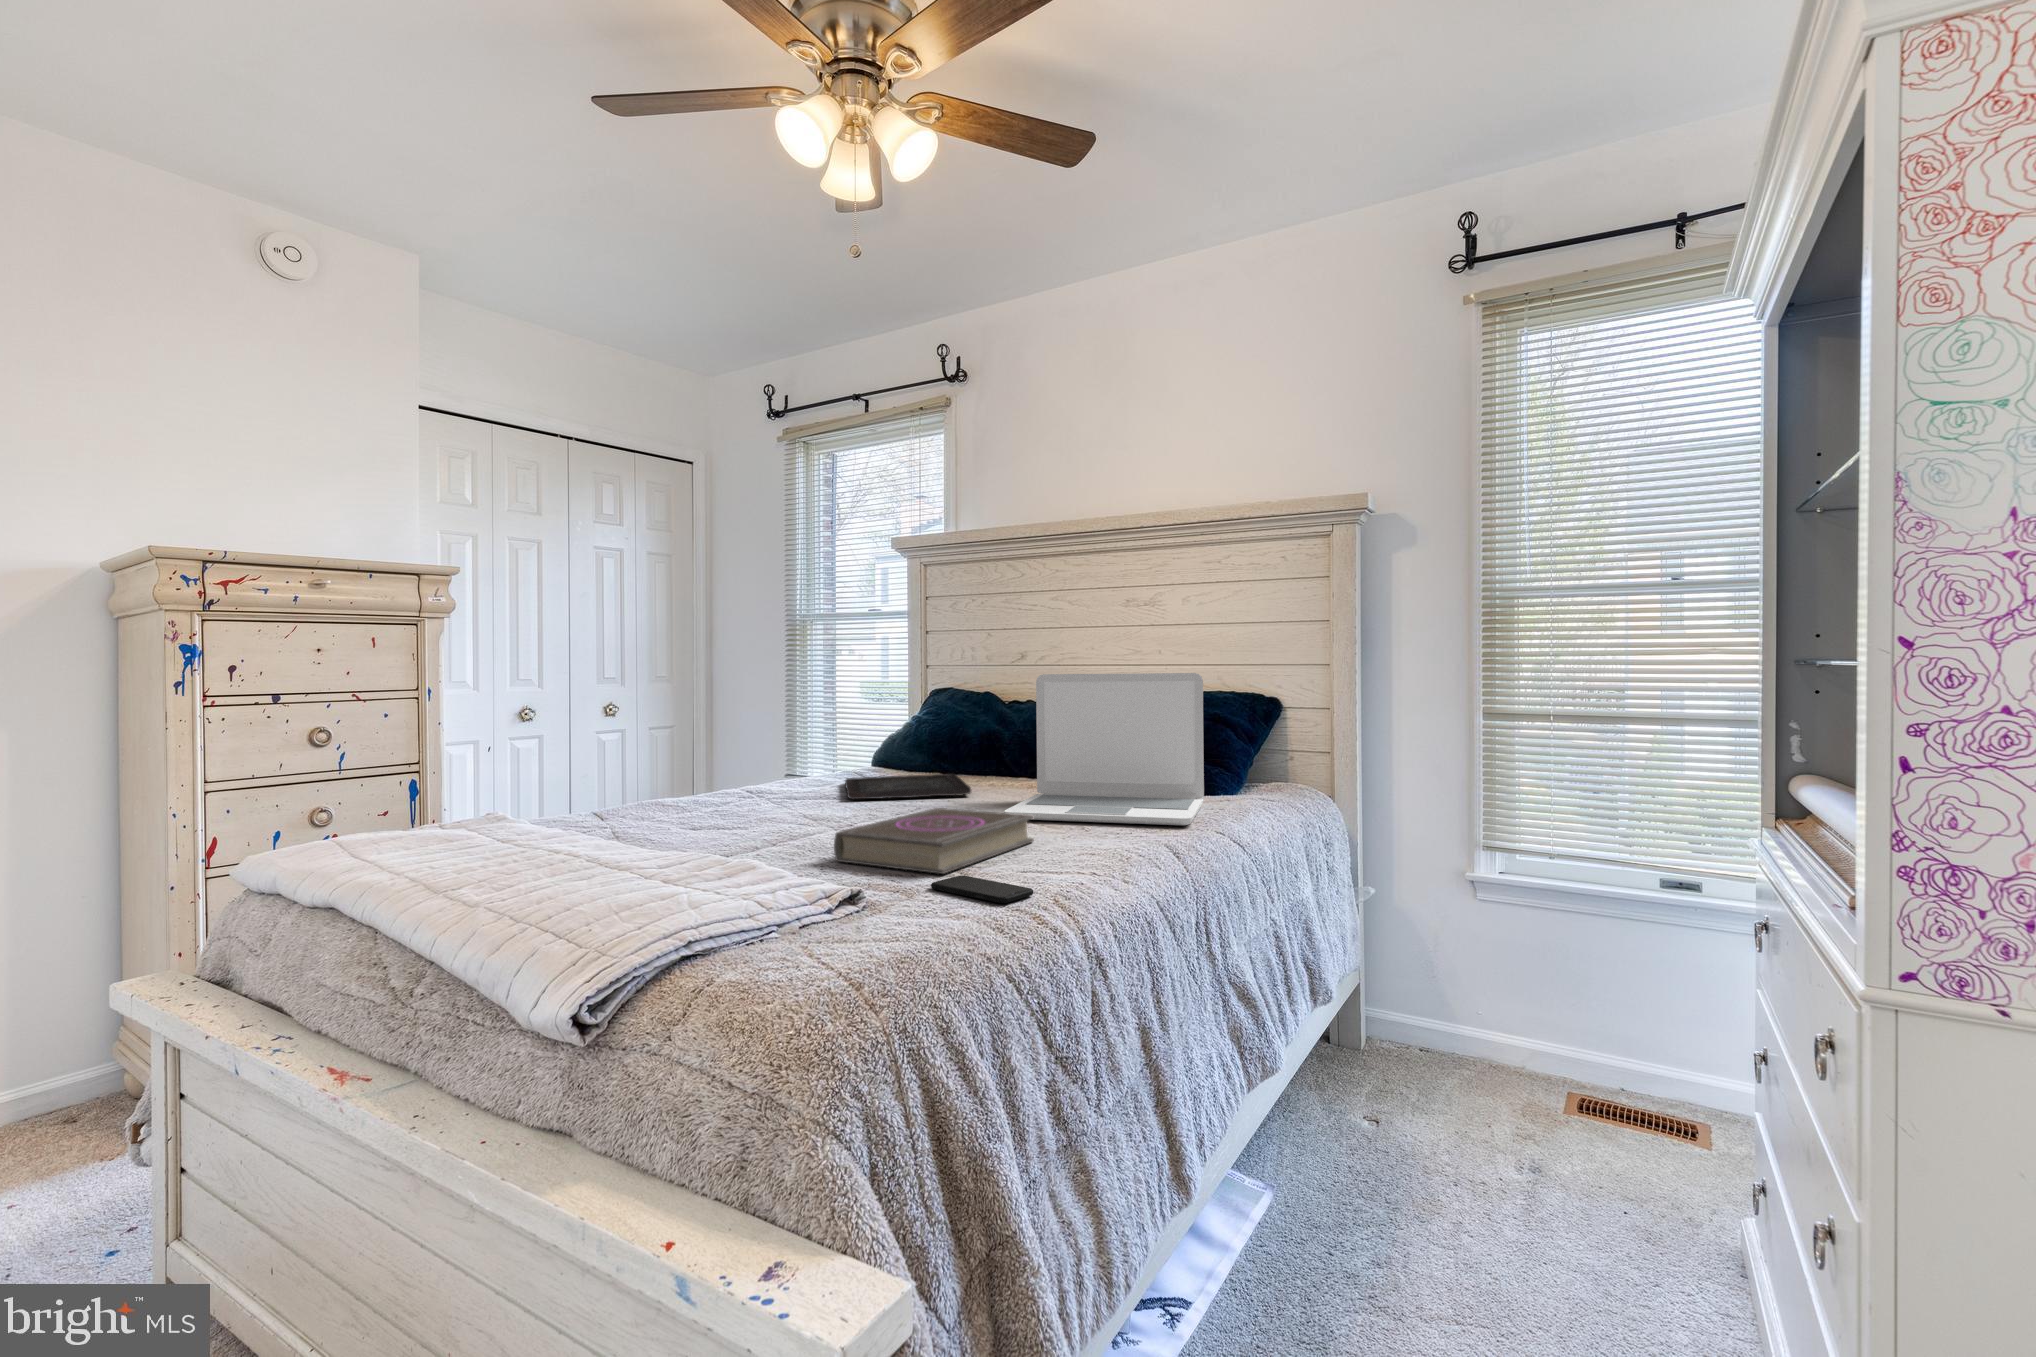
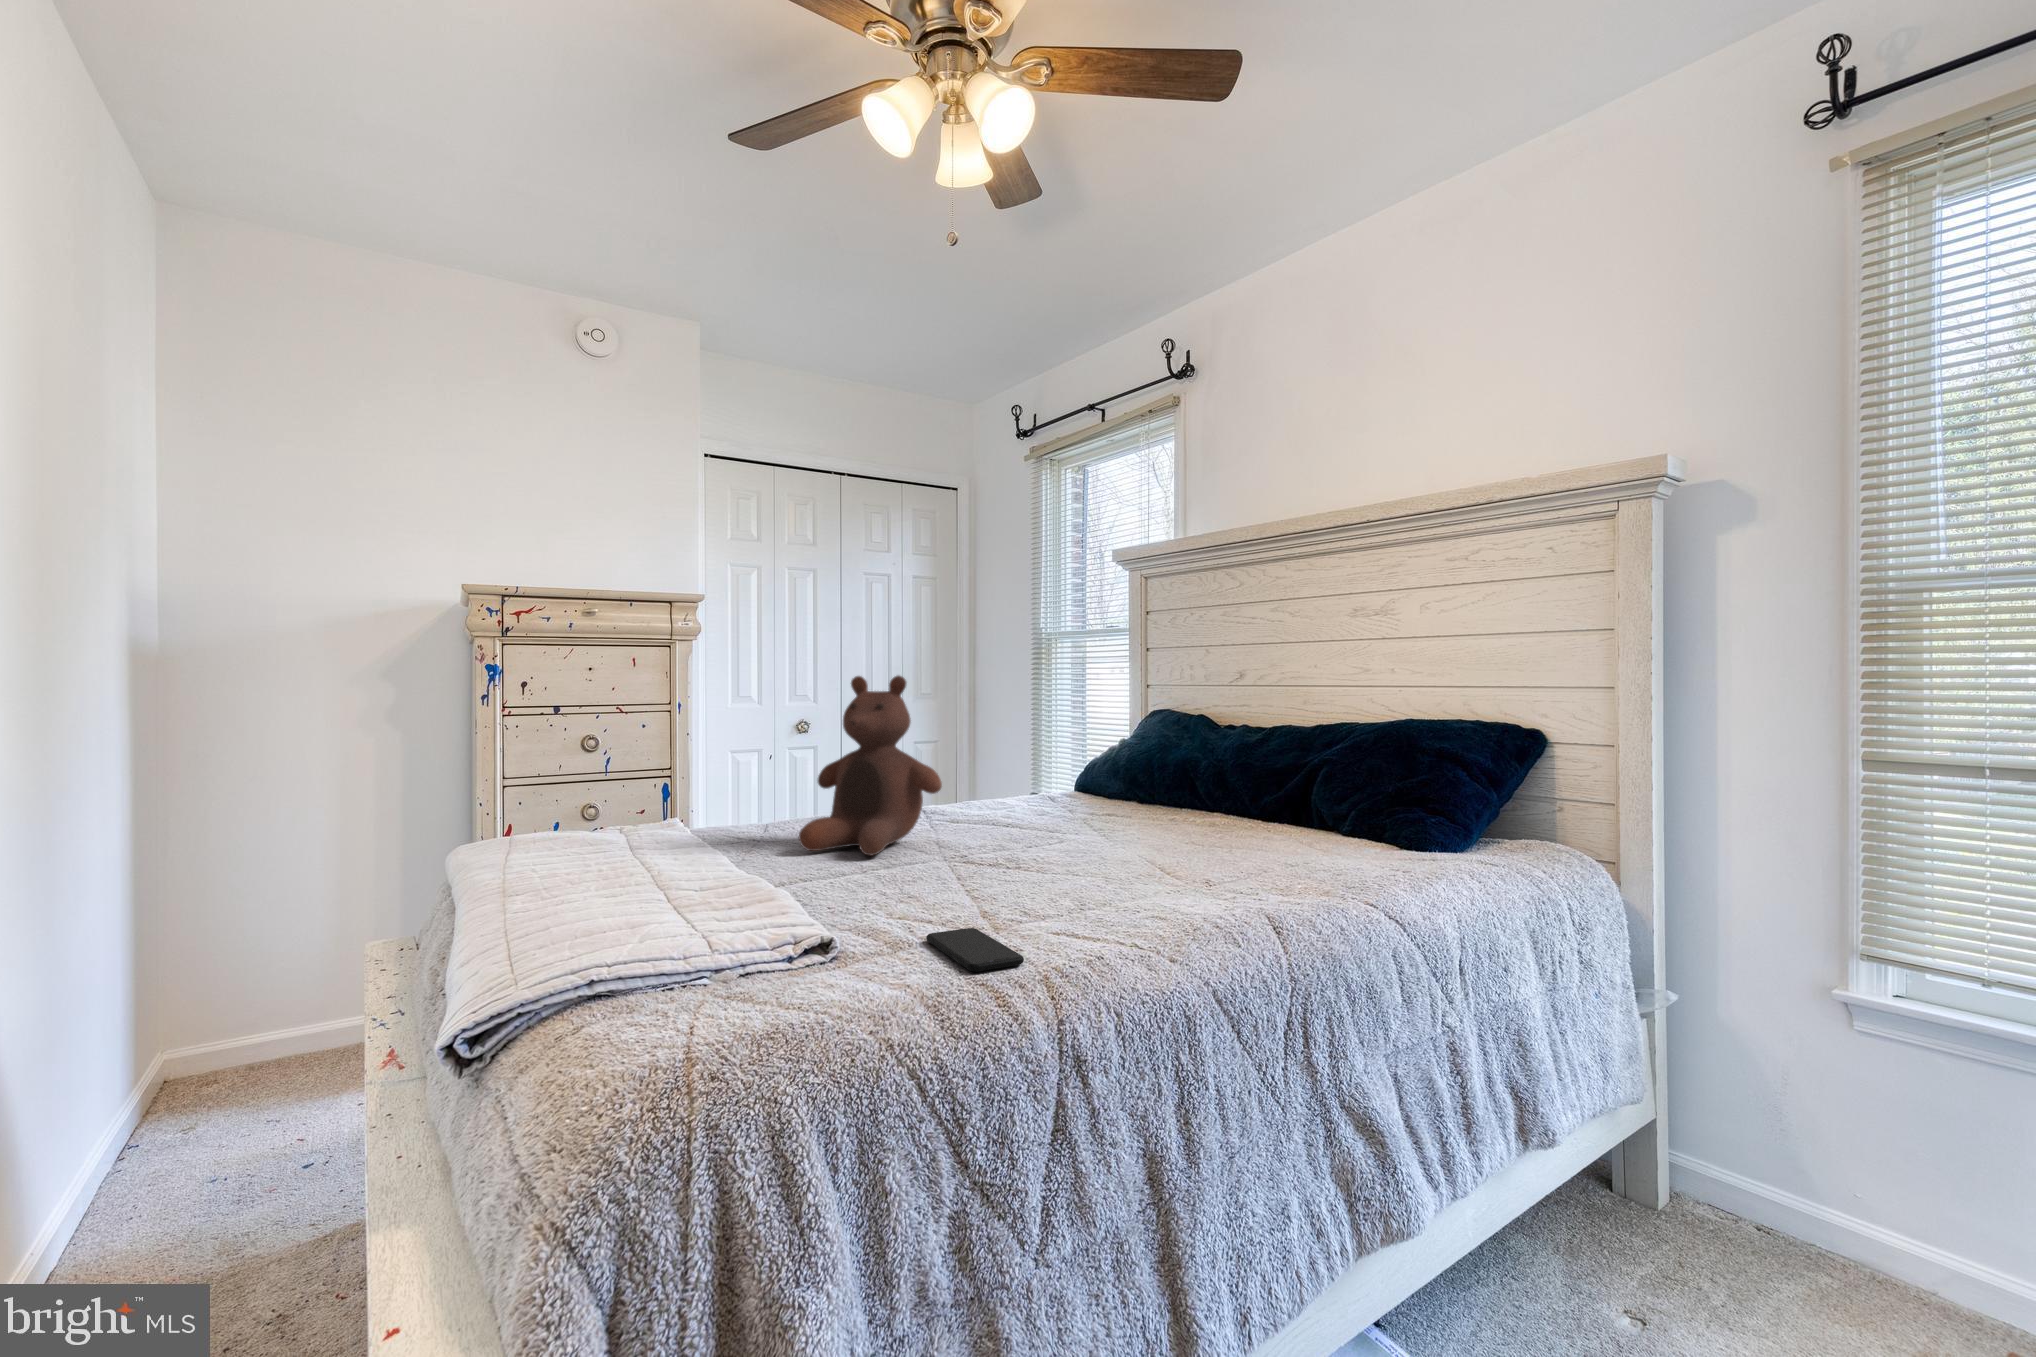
stuffed bear: none [688,658,826,834] -> present [799,676,942,856]
laptop: present [1004,673,1204,825] -> none [1124,695,1388,887]
tray: present [845,774,971,800] -> none [995,799,1136,826]
book: present [834,808,1034,874] -> none [882,842,1119,923]

